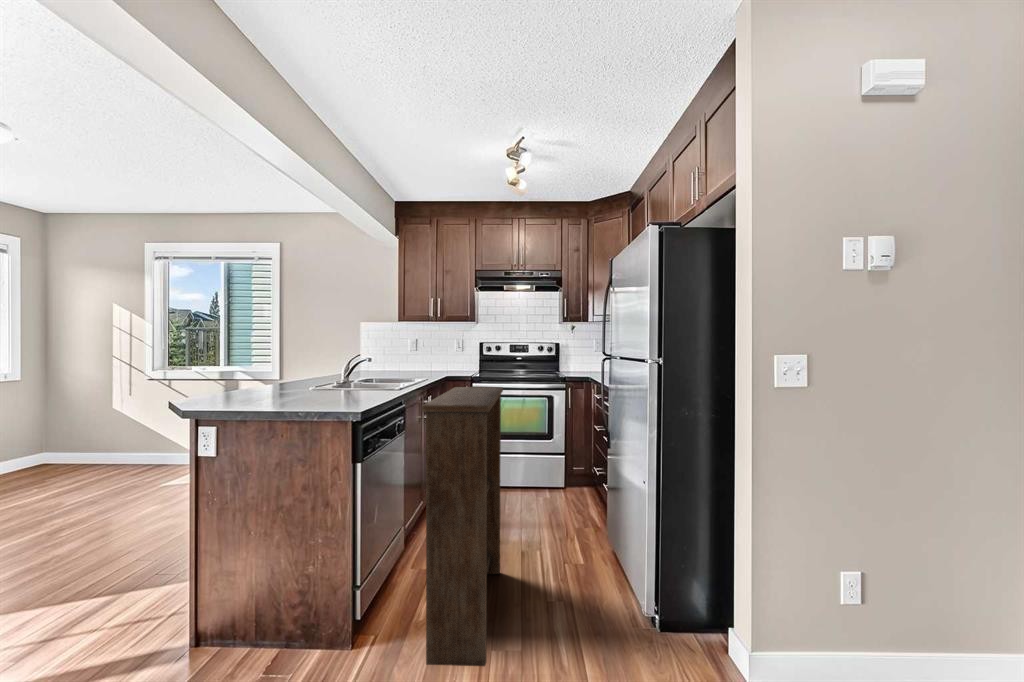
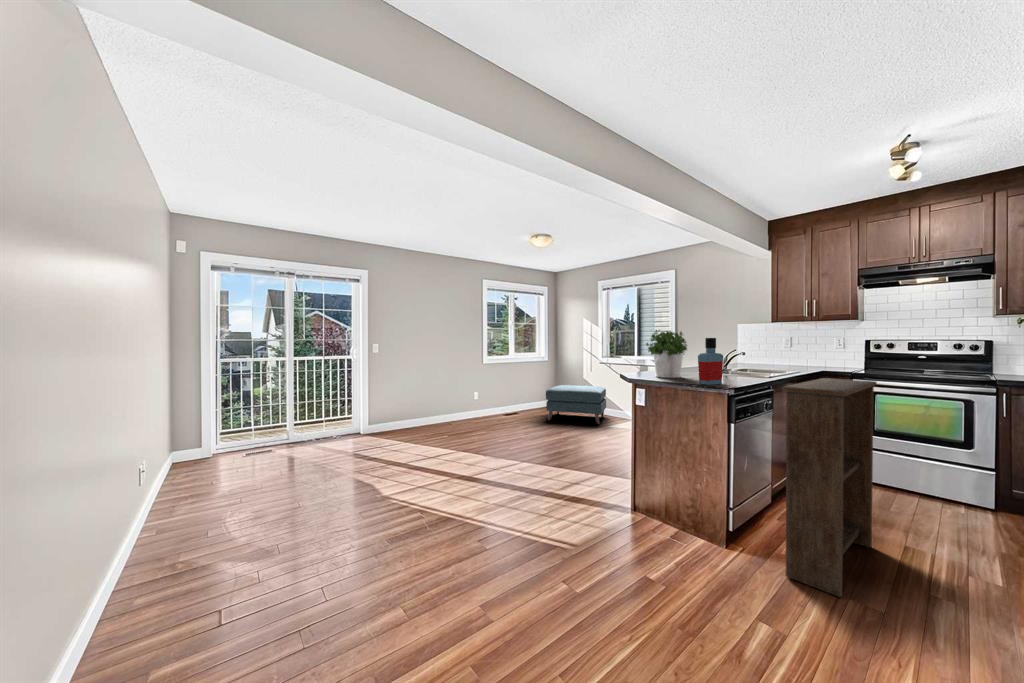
potted plant: none [222,325,293,403] -> present [646,330,687,378]
bottle: none [307,338,345,411] -> present [698,338,723,385]
ottoman: none [28,418,167,493] -> present [546,385,606,424]

